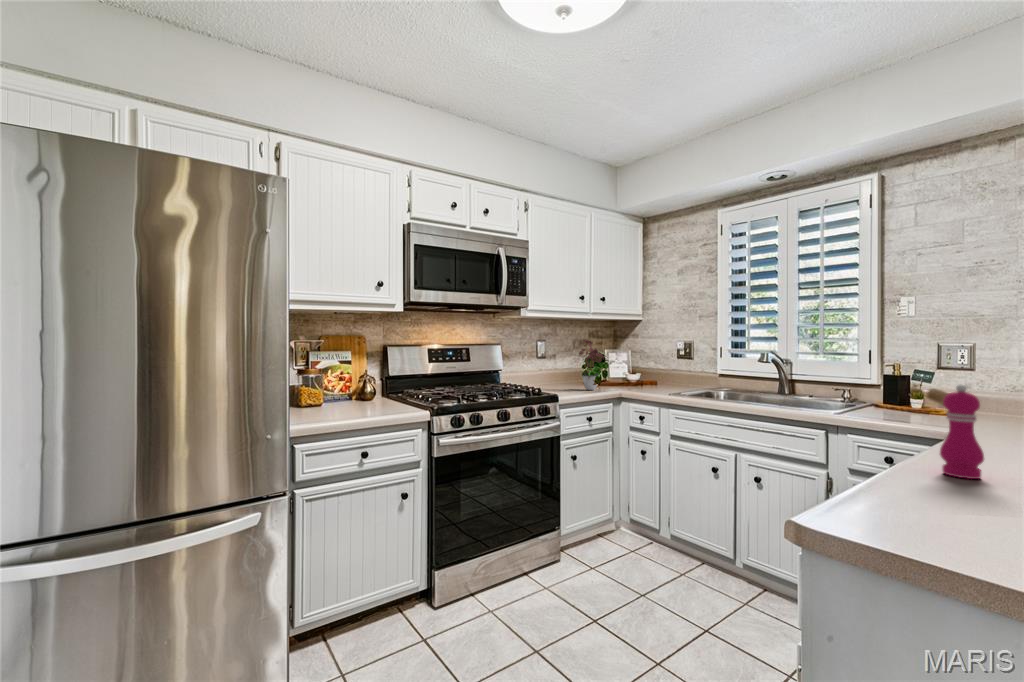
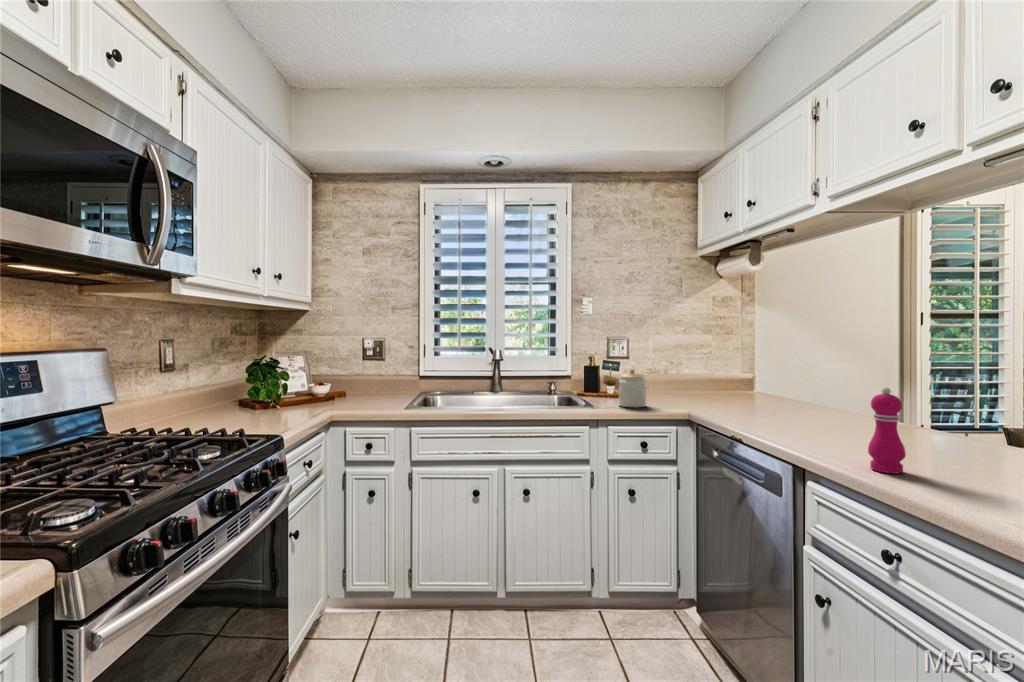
flower arrangement: present [579,339,604,390] -> none [244,335,301,416]
jar: none [890,375,930,419] -> present [619,369,646,407]

